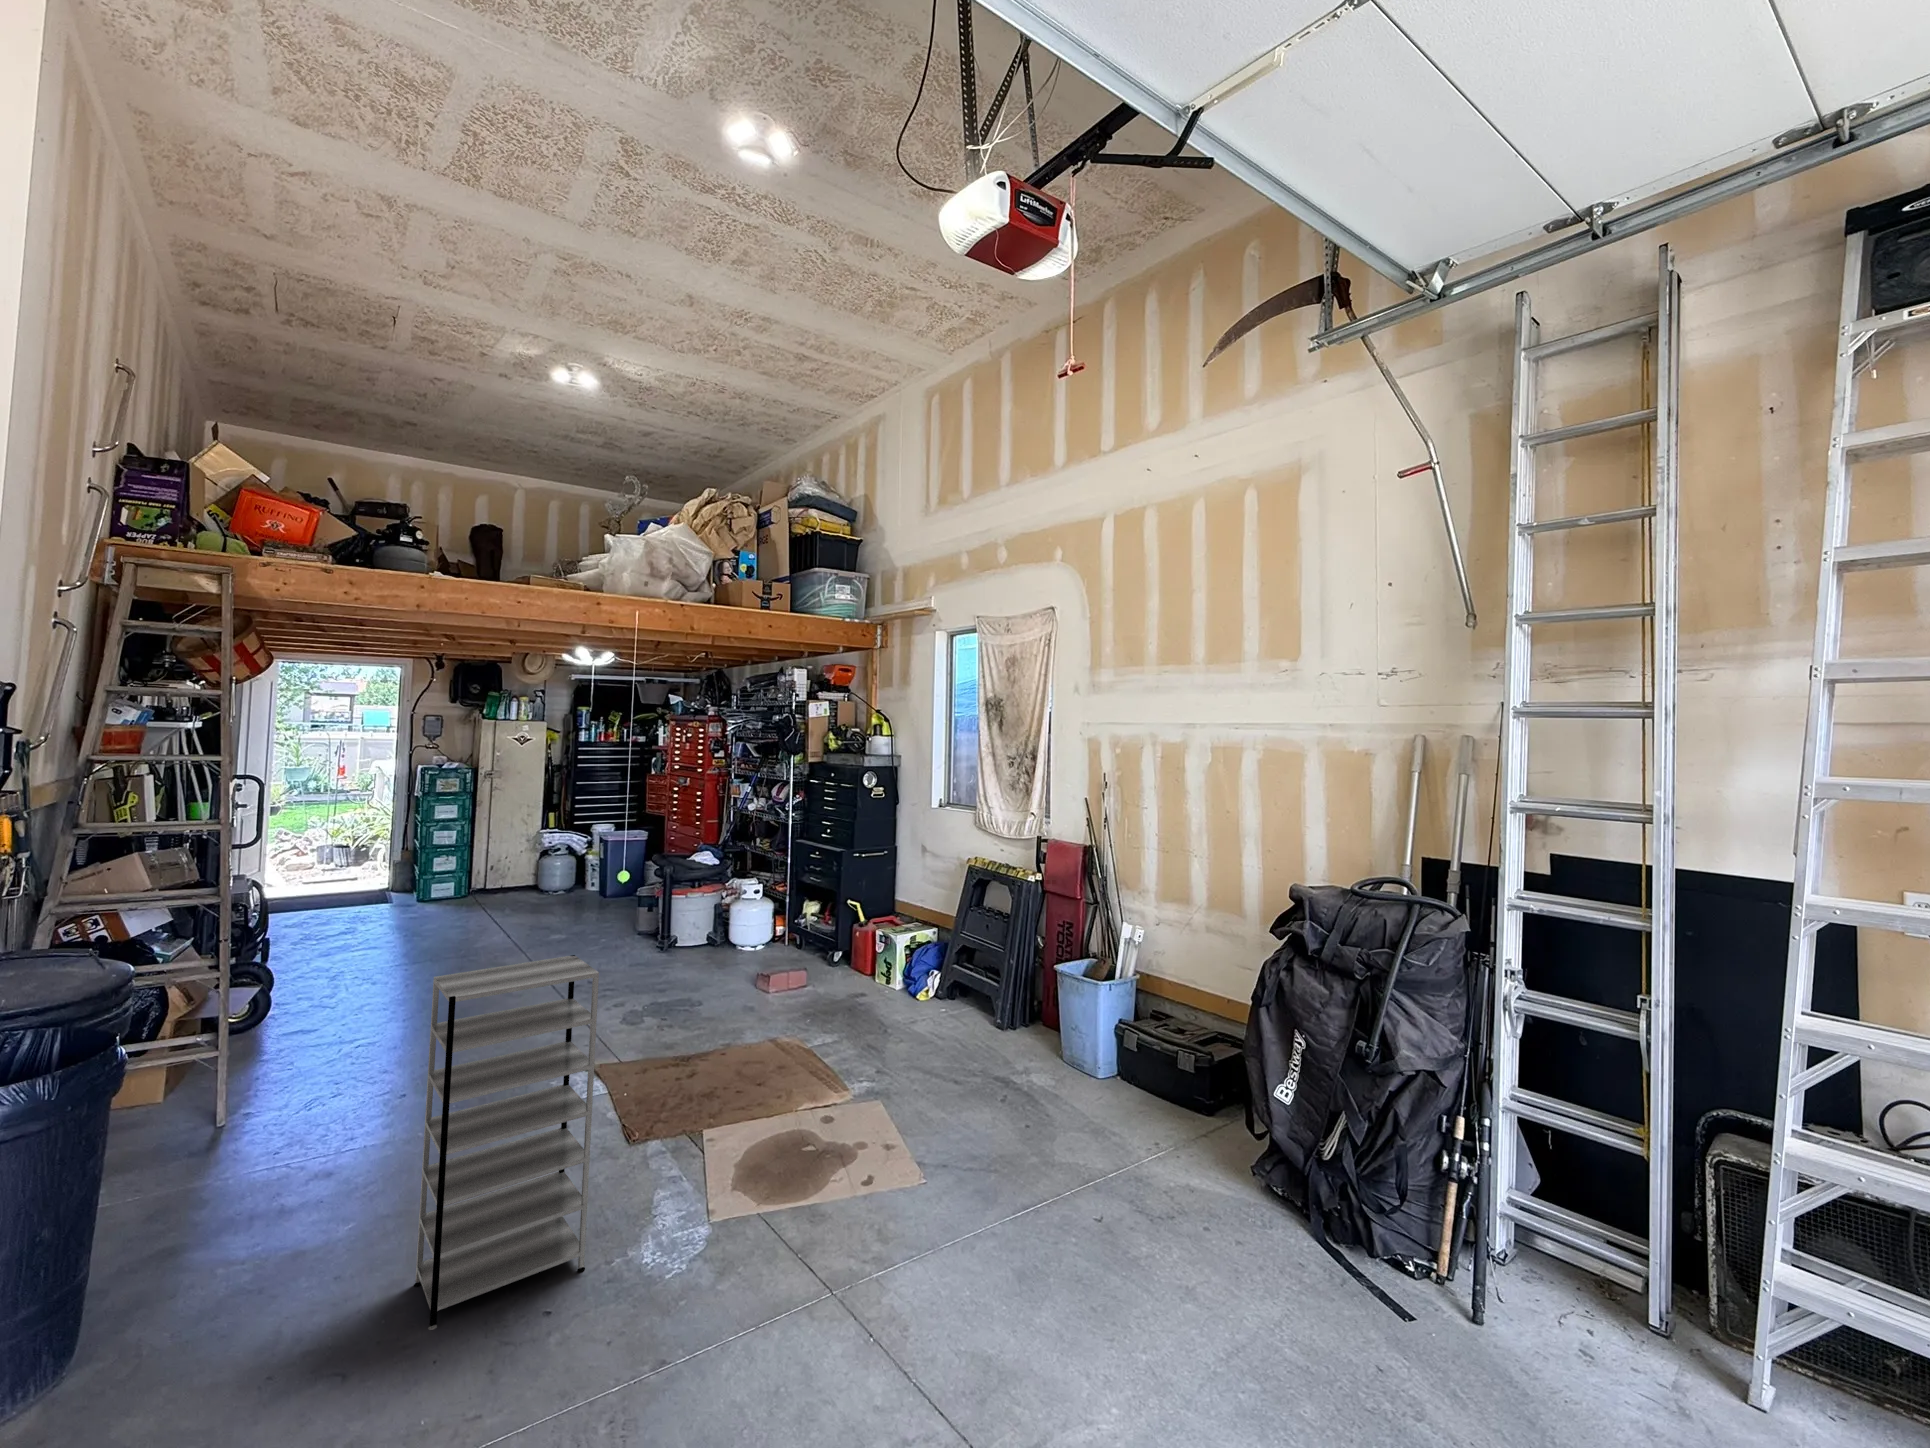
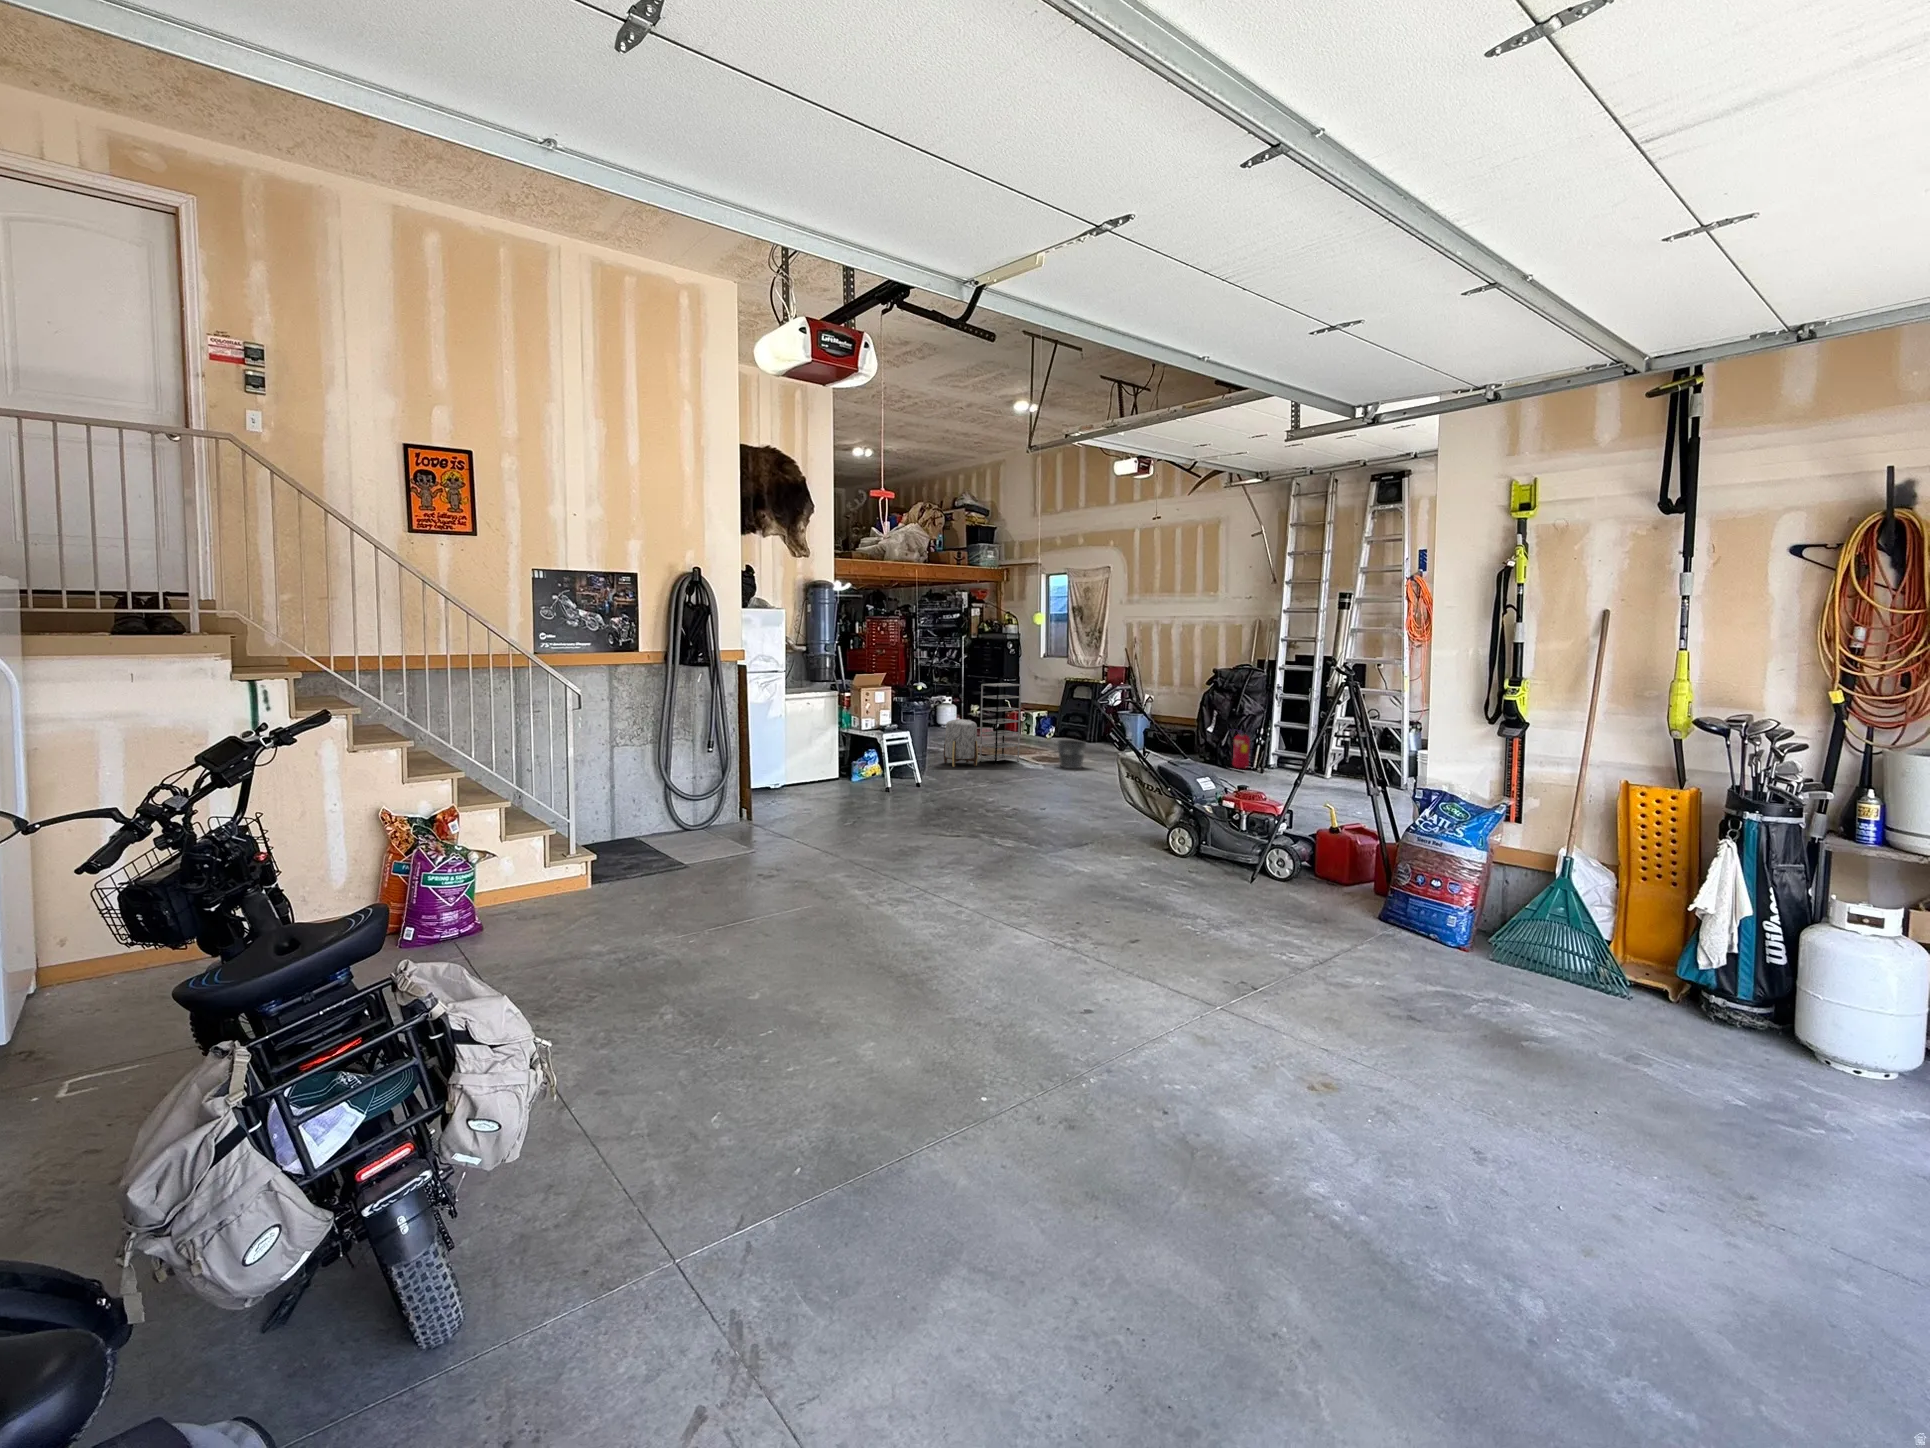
fire extinguisher: none [1356,1105,1437,1306] -> present [1229,731,1250,769]
stool: none [157,1133,358,1396] -> present [943,719,978,767]
bucket: none [661,1198,804,1367] -> present [1057,740,1086,768]

